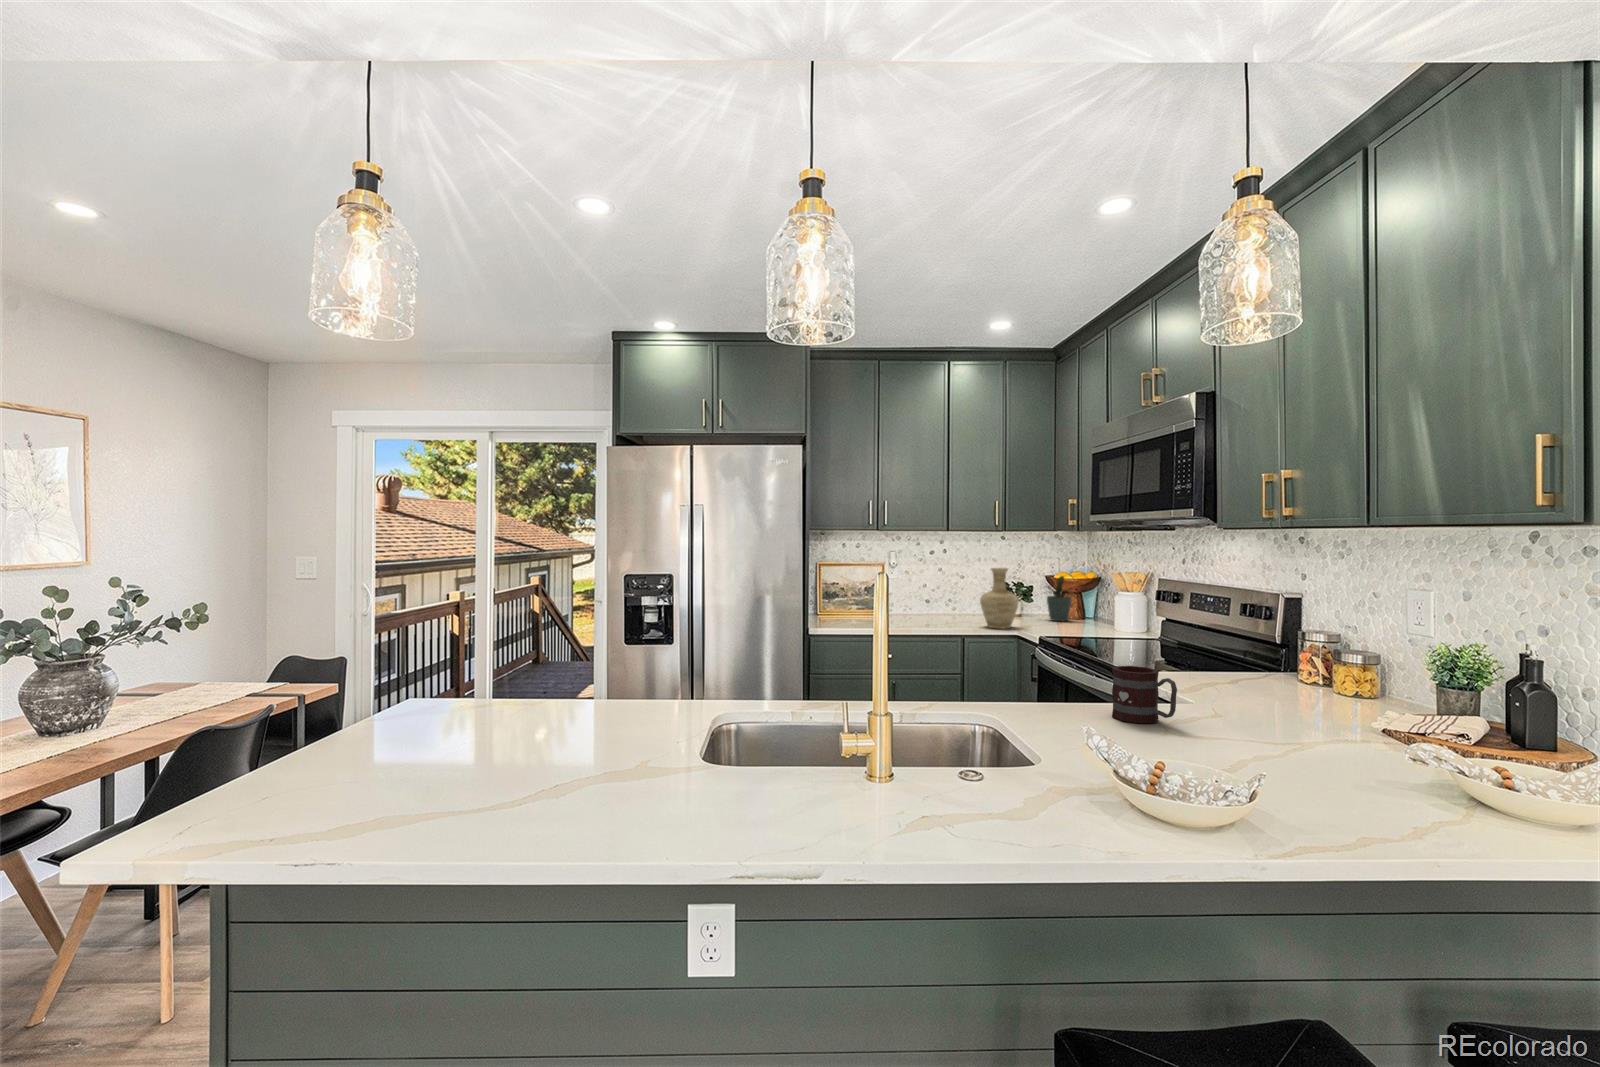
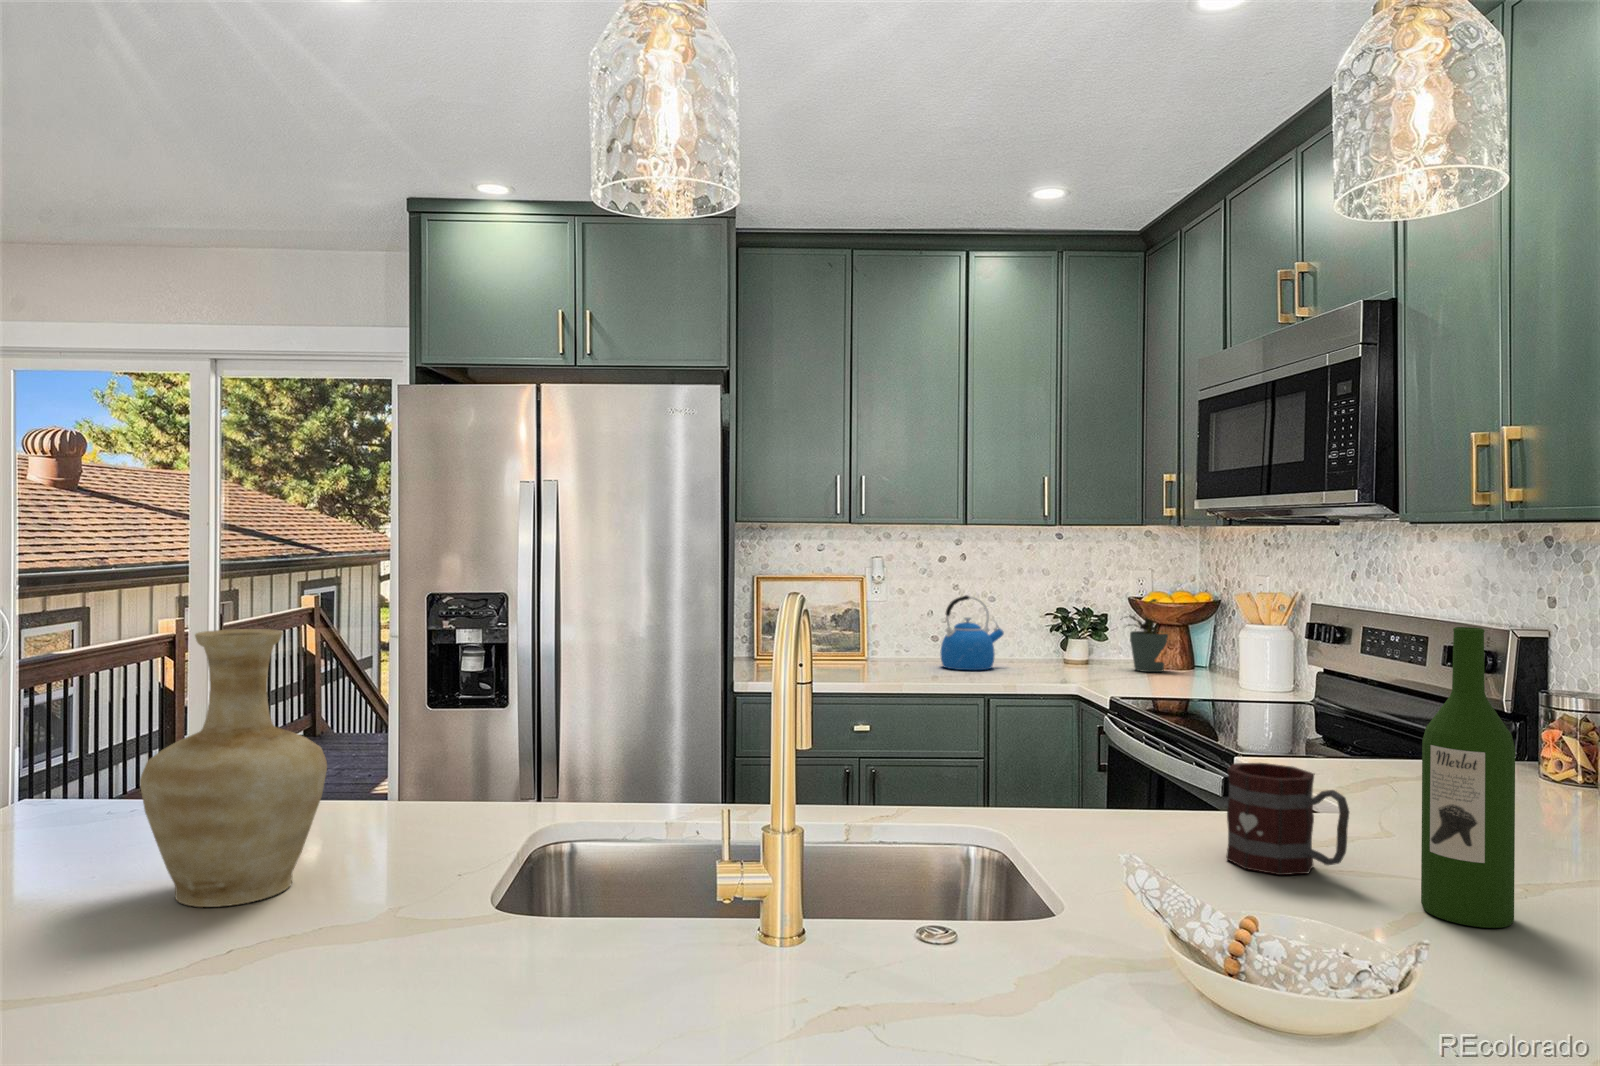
vase: present [980,568,1019,629] -> present [140,629,327,907]
kettle: none [929,574,968,621] -> present [940,596,1004,670]
wine bottle: none [1214,593,1261,745] -> present [1421,627,1515,928]

